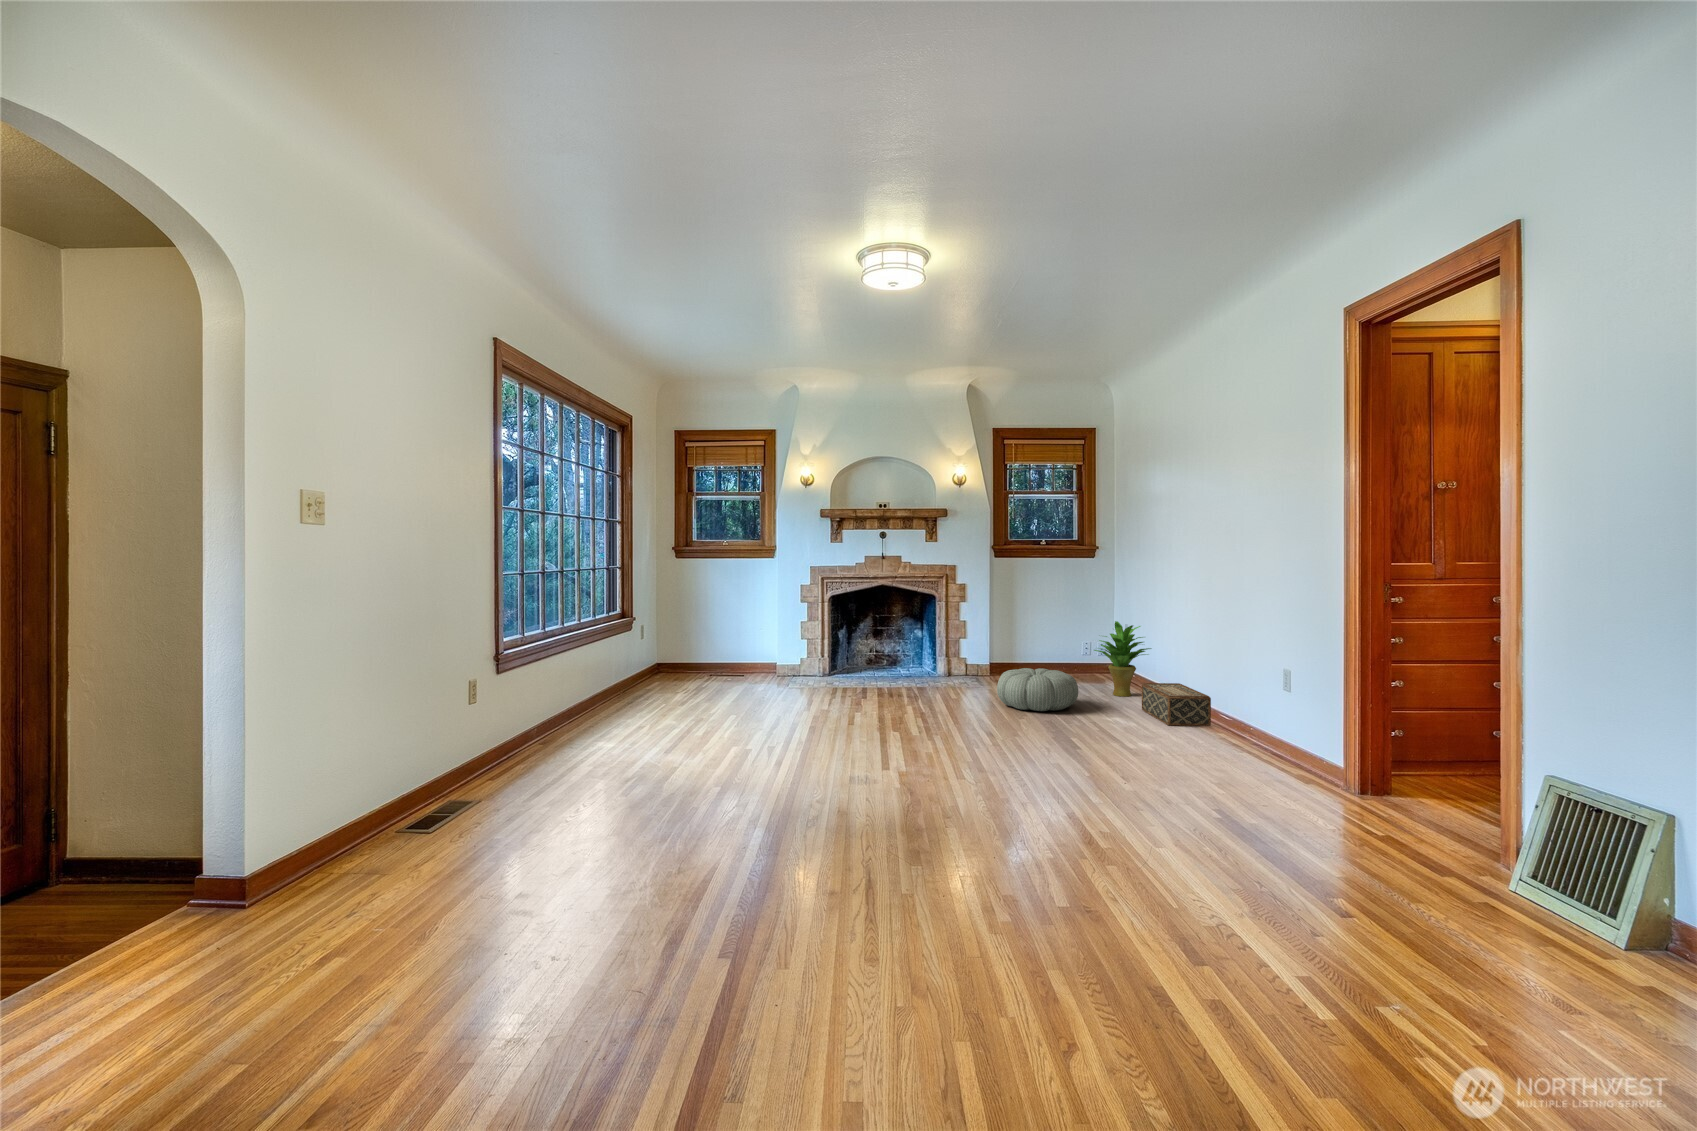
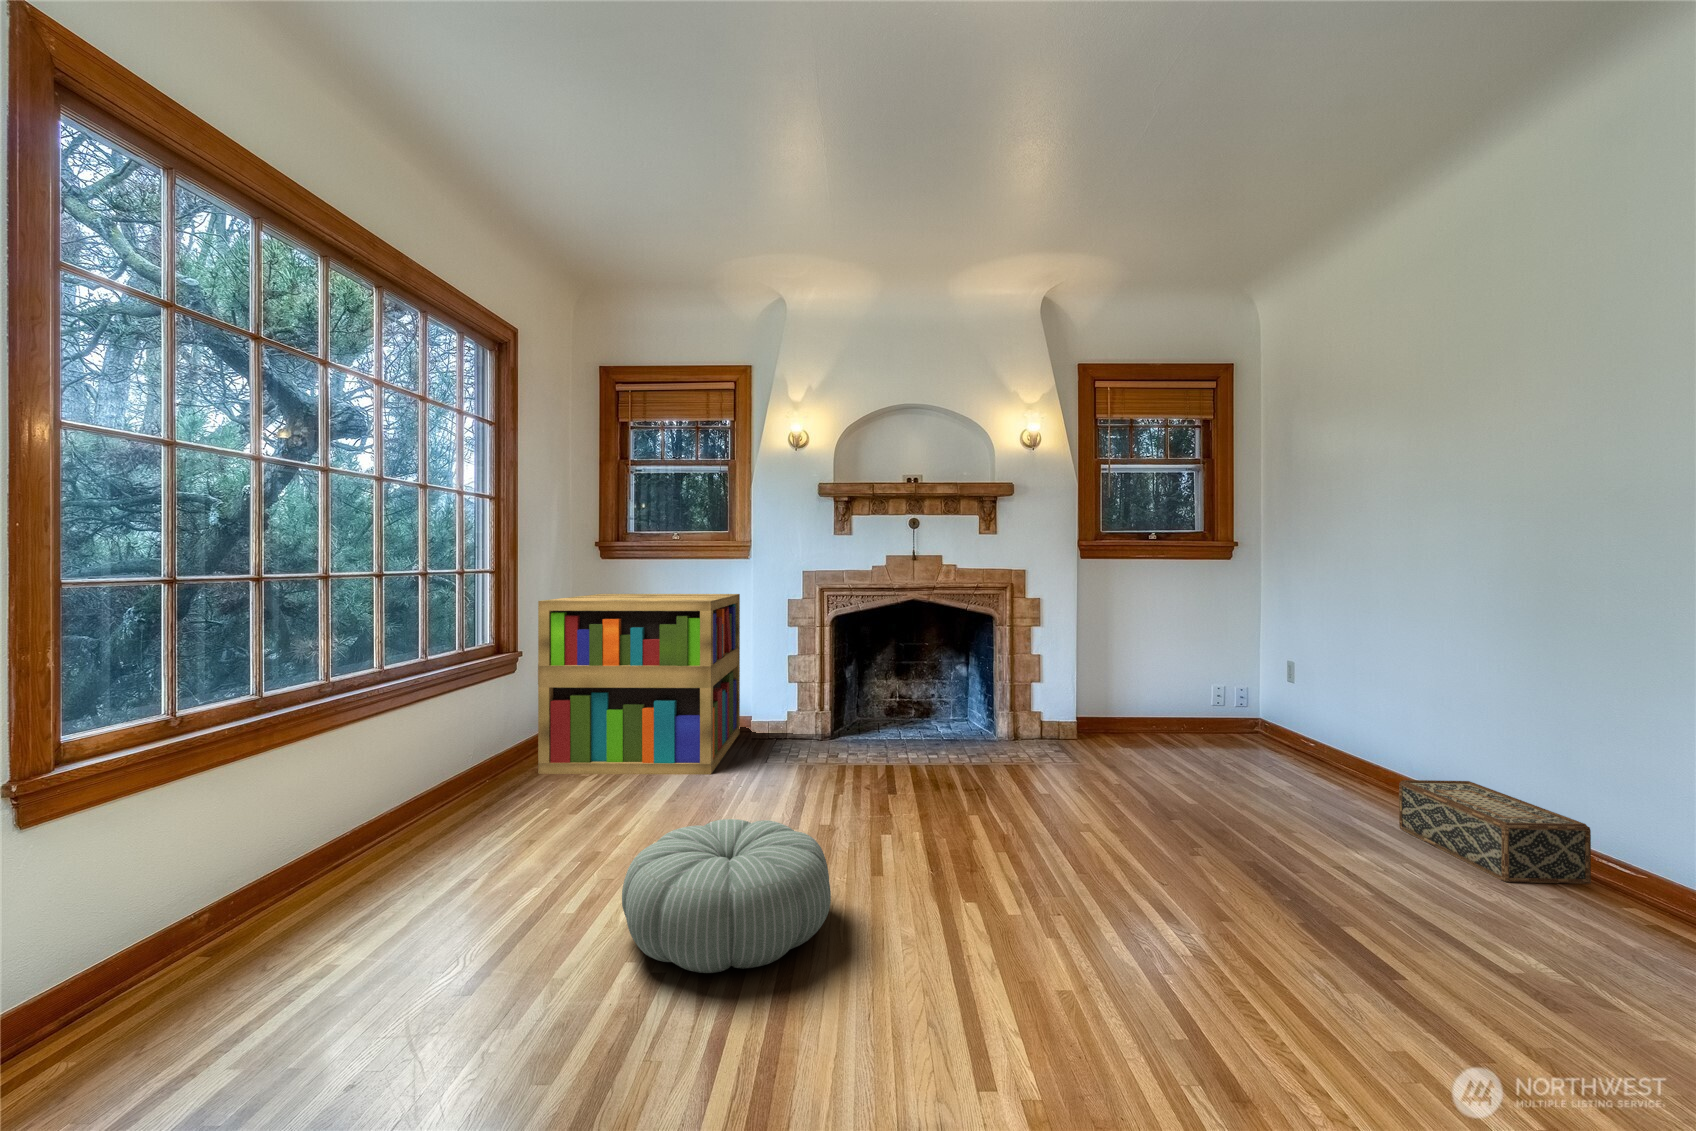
bookshelf: none [649,582,769,692] -> present [538,594,740,775]
potted plant: present [1094,621,1151,697] -> none [1267,661,1377,789]
pouf: present [997,668,1078,711] -> present [622,819,831,973]

